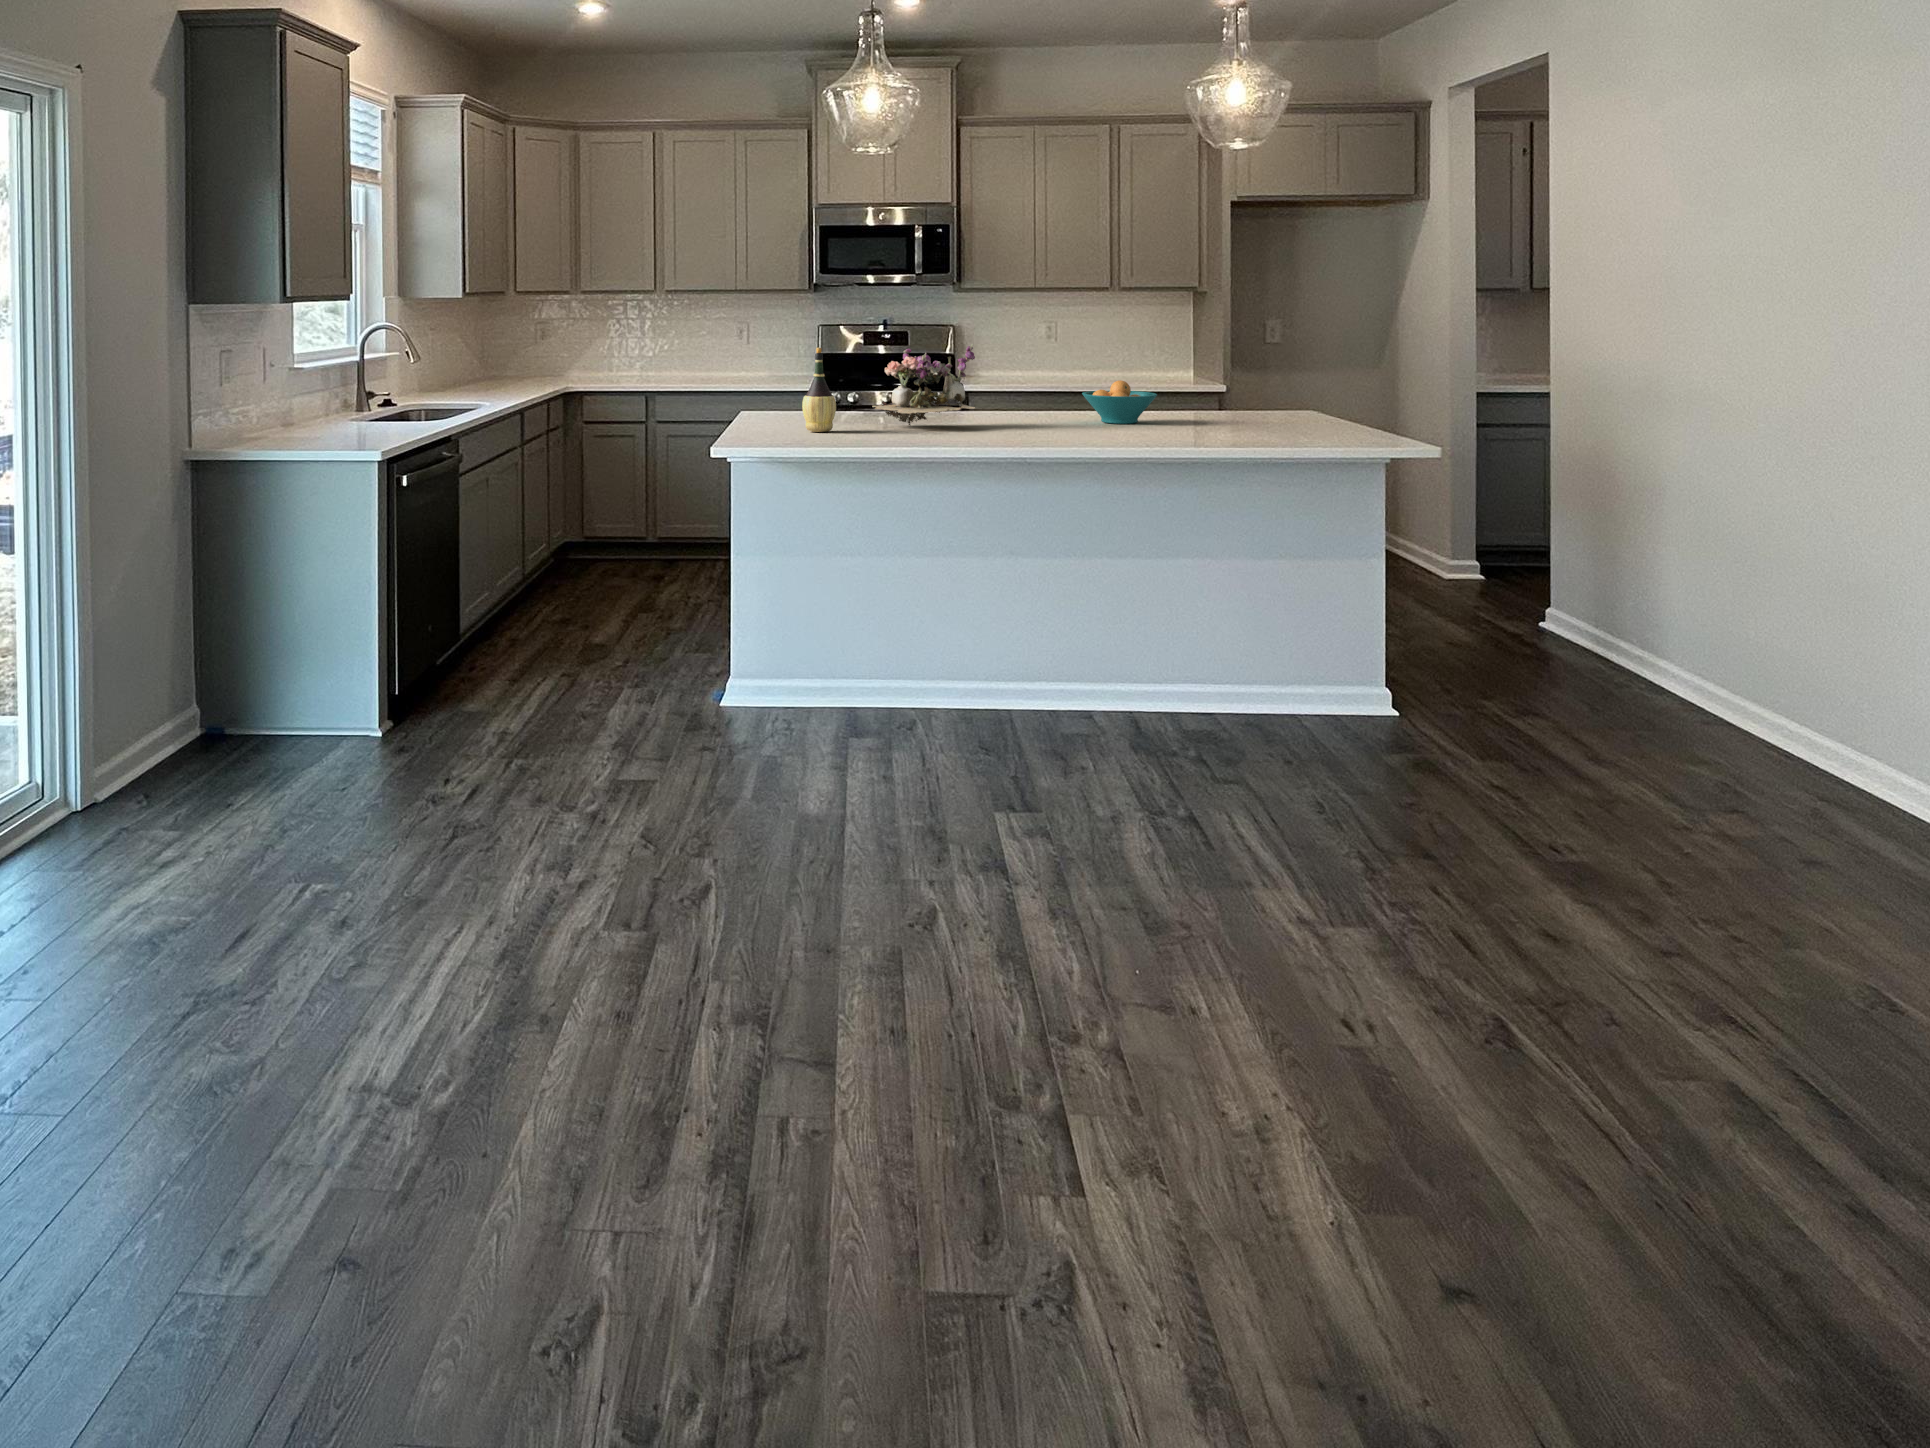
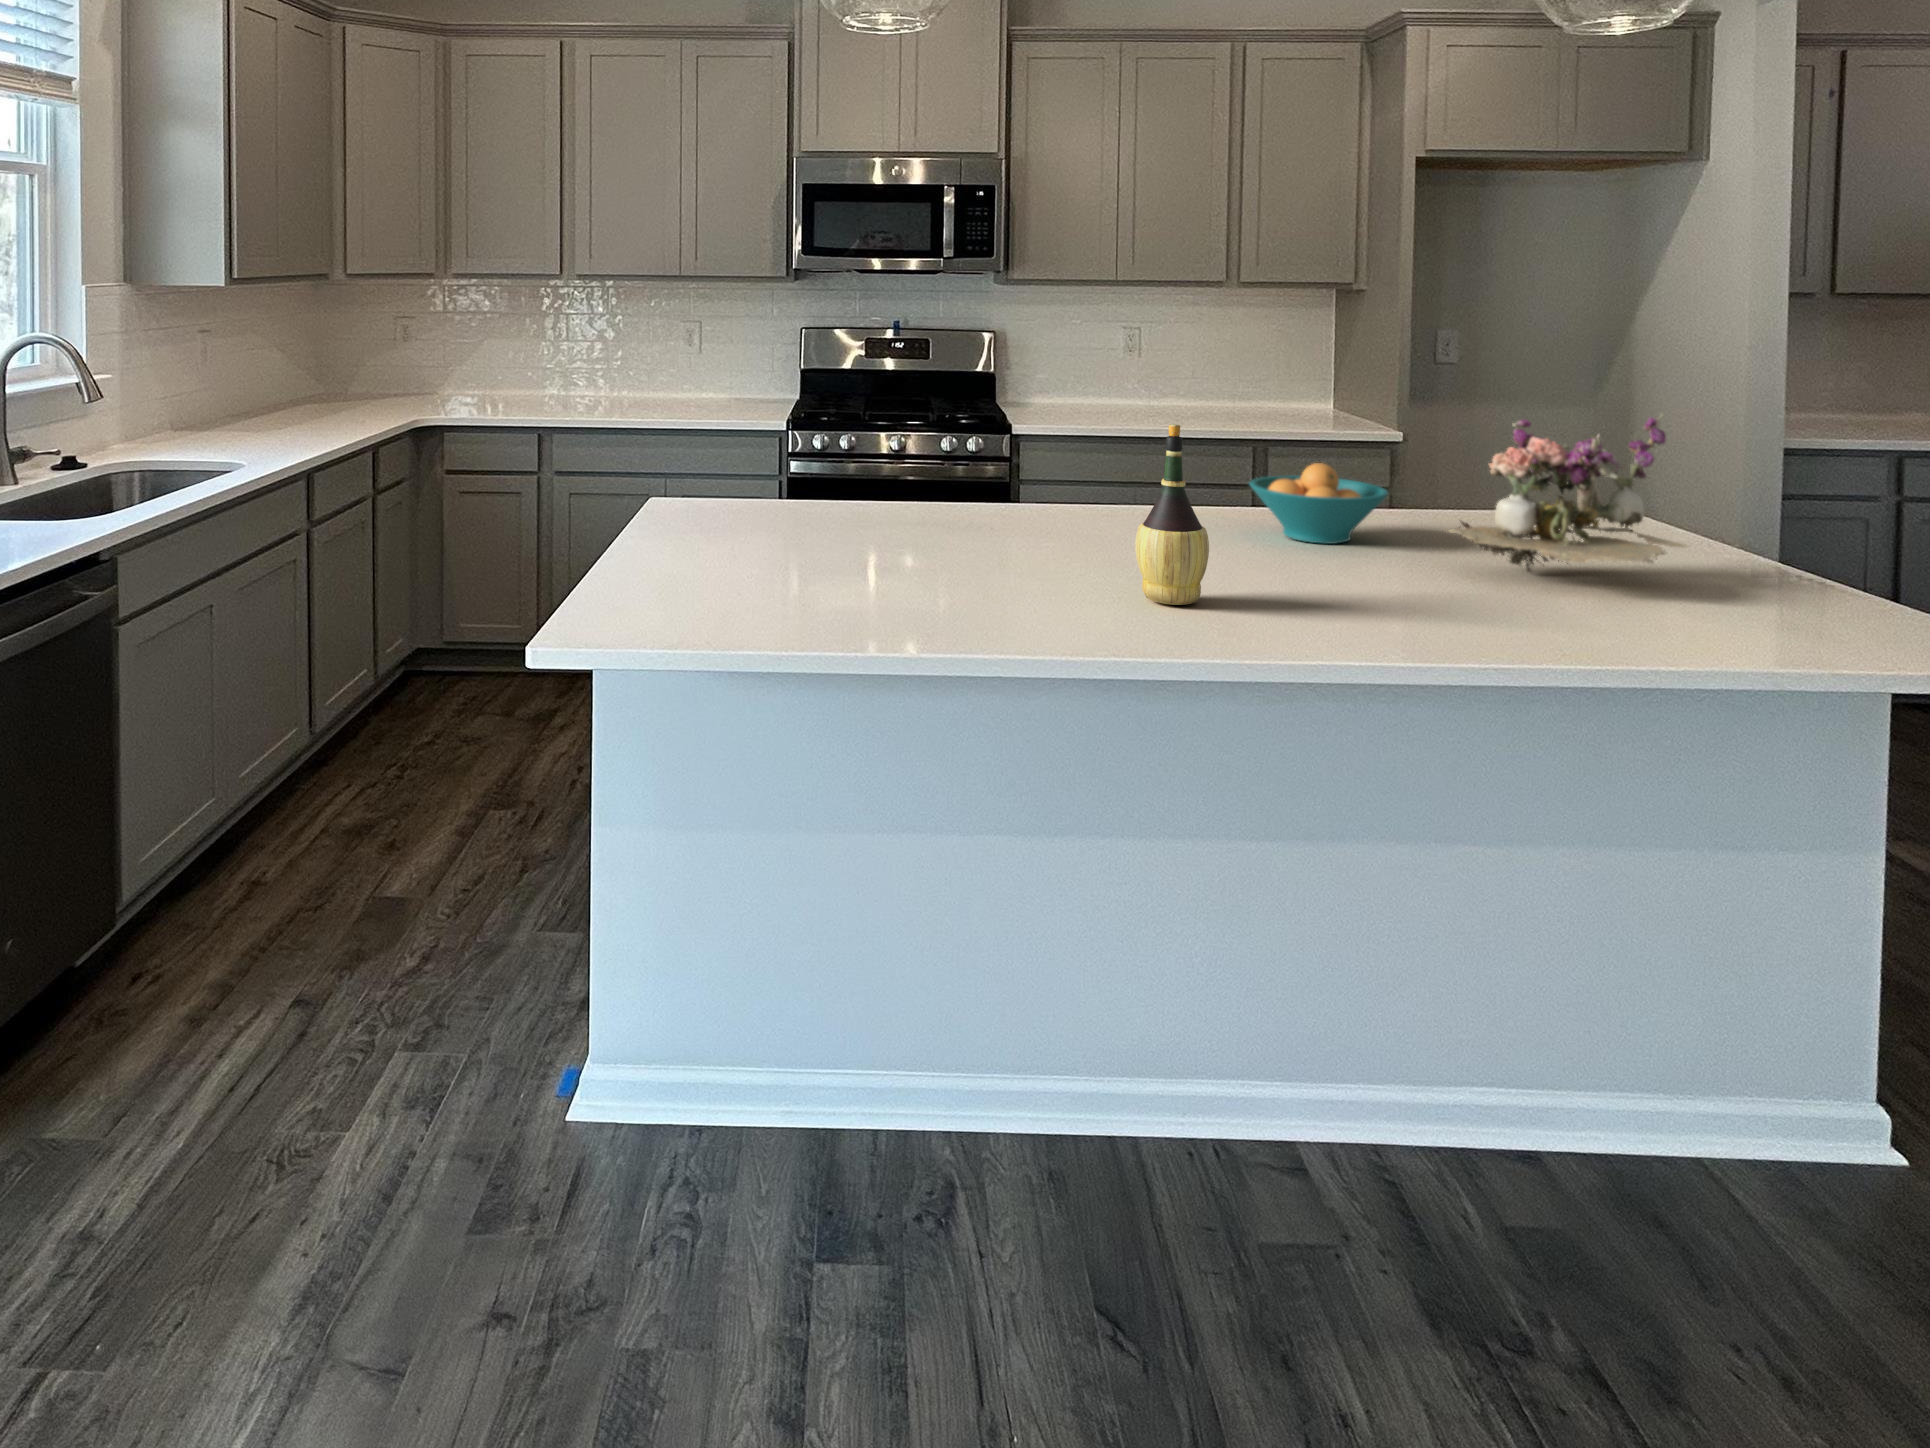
flower arrangement: present [872,344,975,425] -> present [1448,414,1688,571]
wine bottle: present [802,348,836,432] -> present [1135,424,1209,605]

